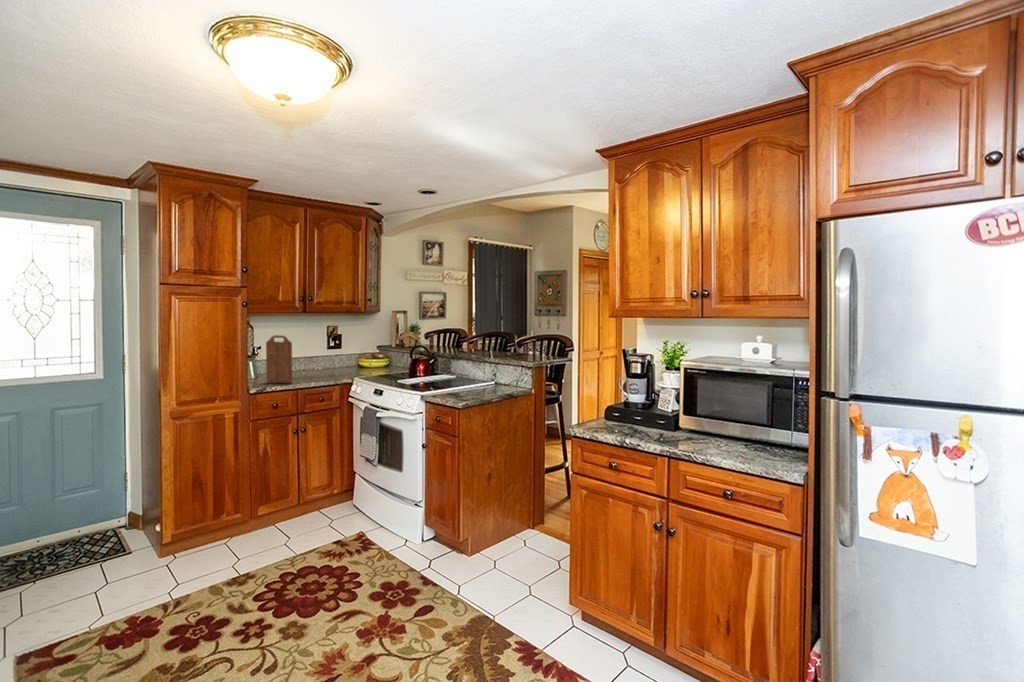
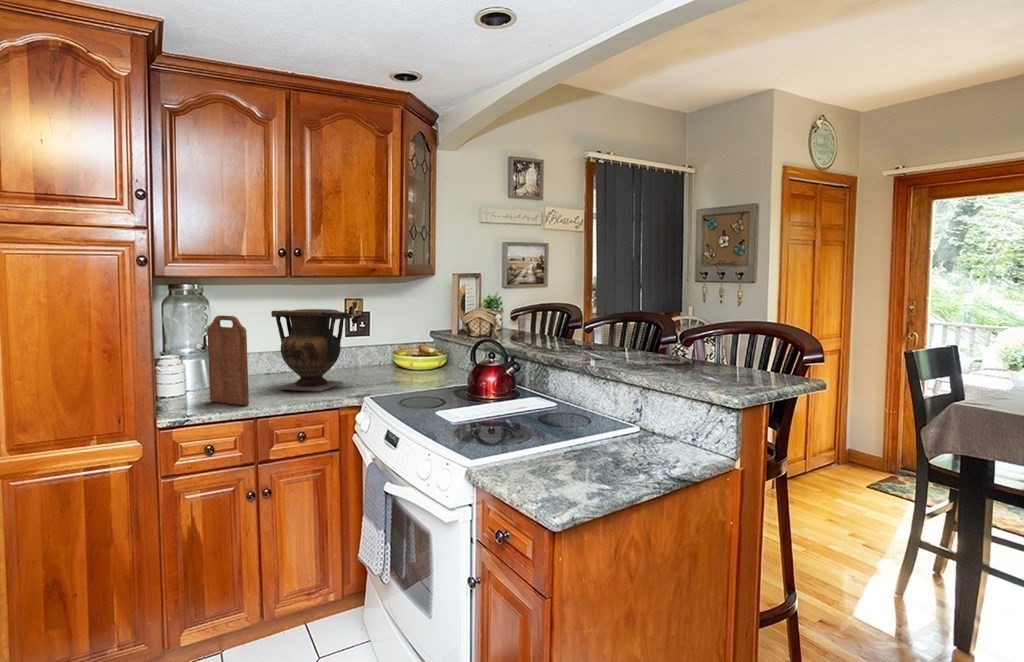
vase: none [294,332,338,377] -> present [271,309,348,392]

